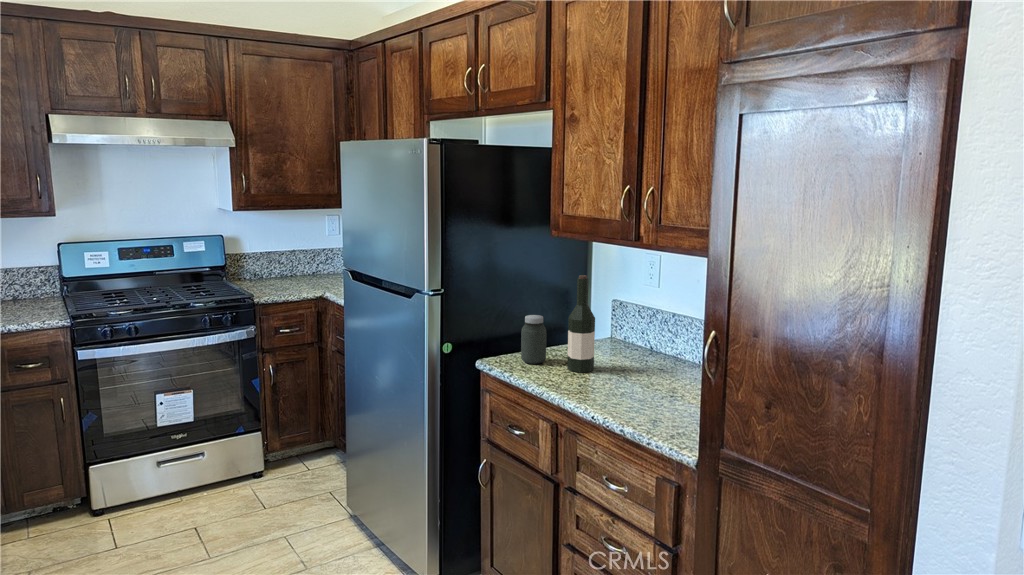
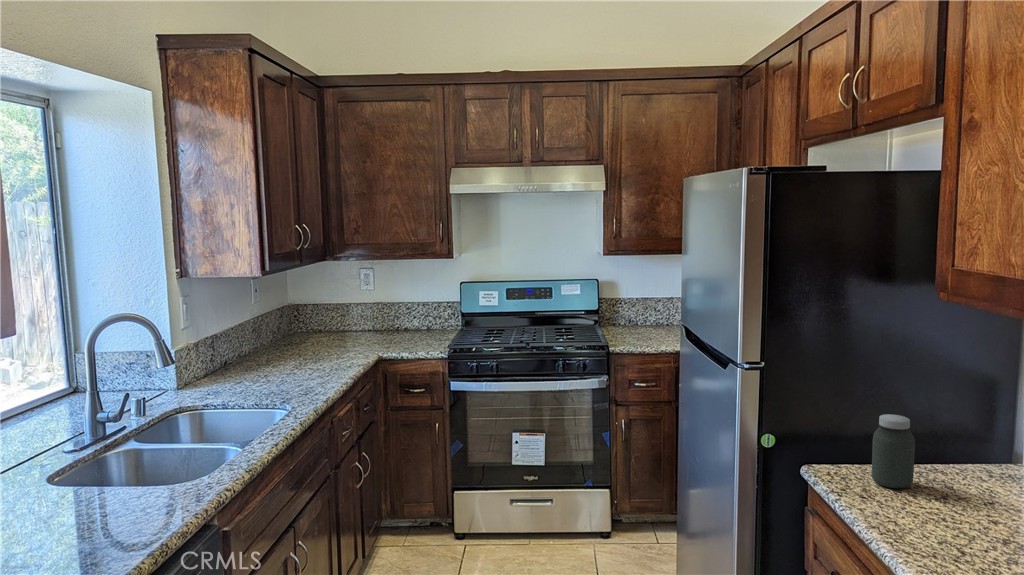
wine bottle: present [567,275,595,373] -> none [943,365,995,521]

